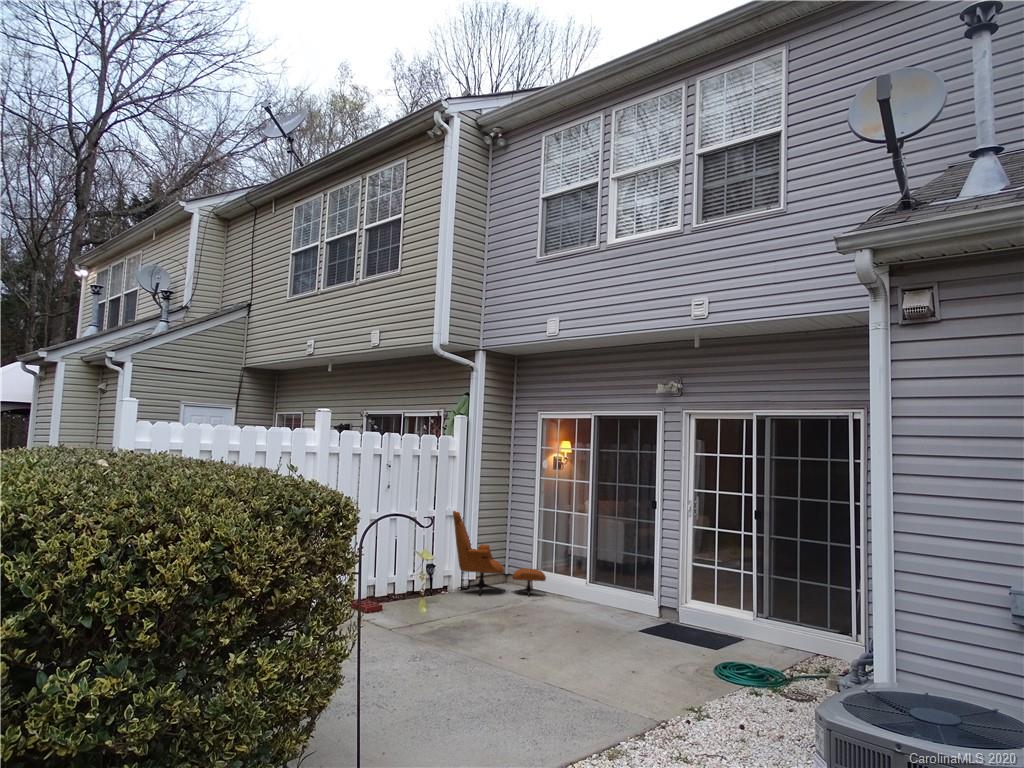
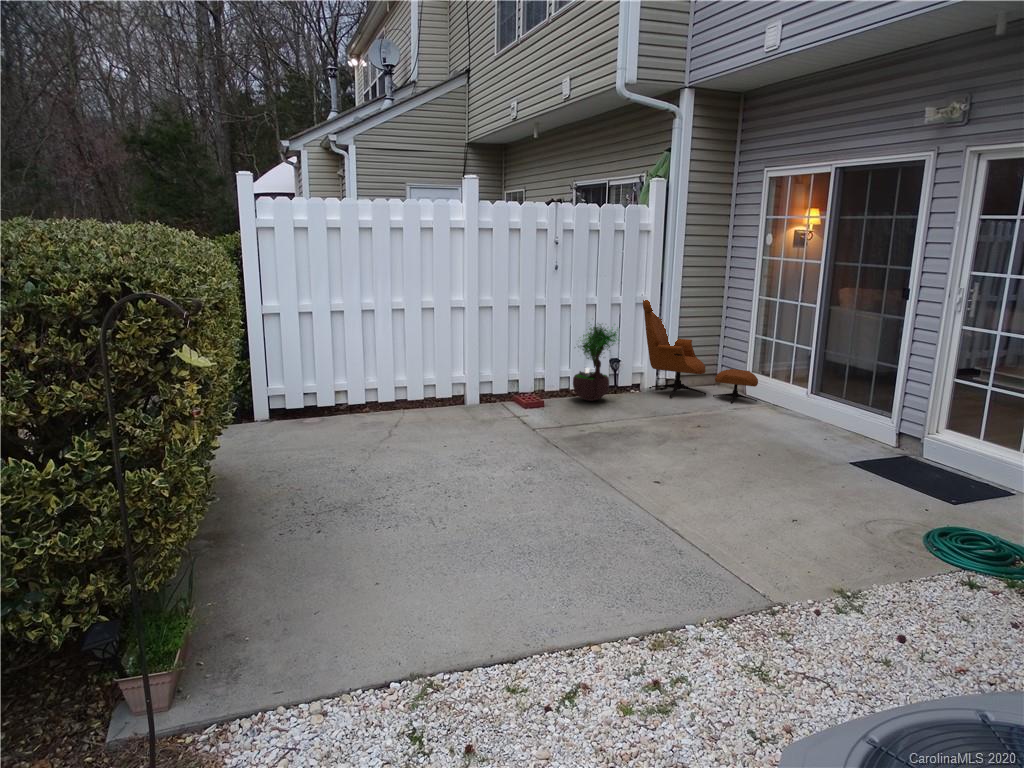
potted tree: none [401,527,446,602] -> present [573,324,619,401]

